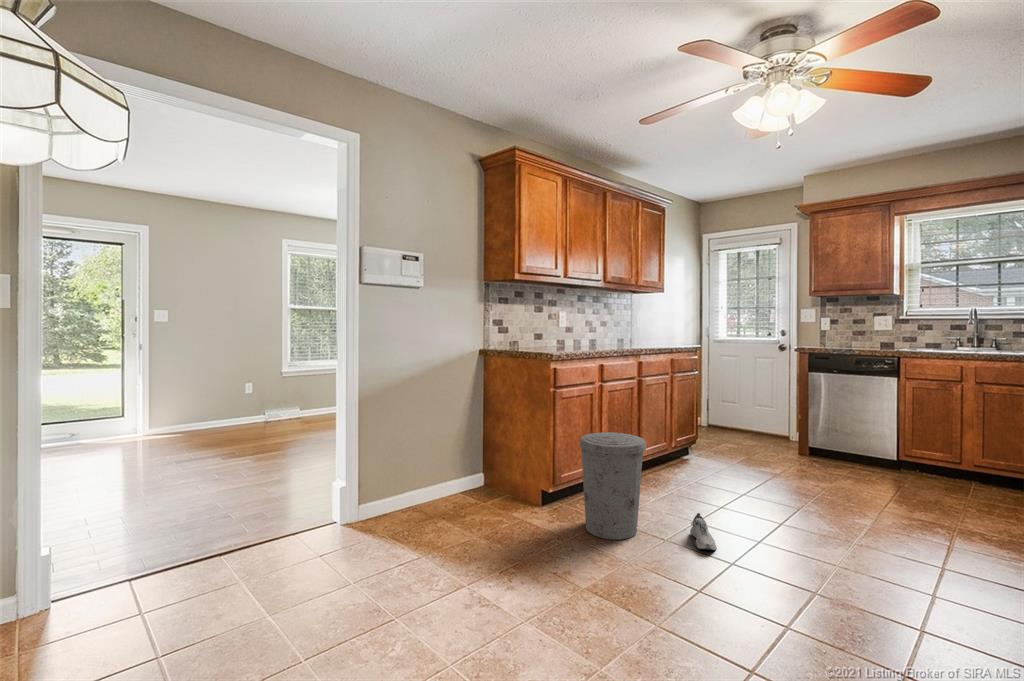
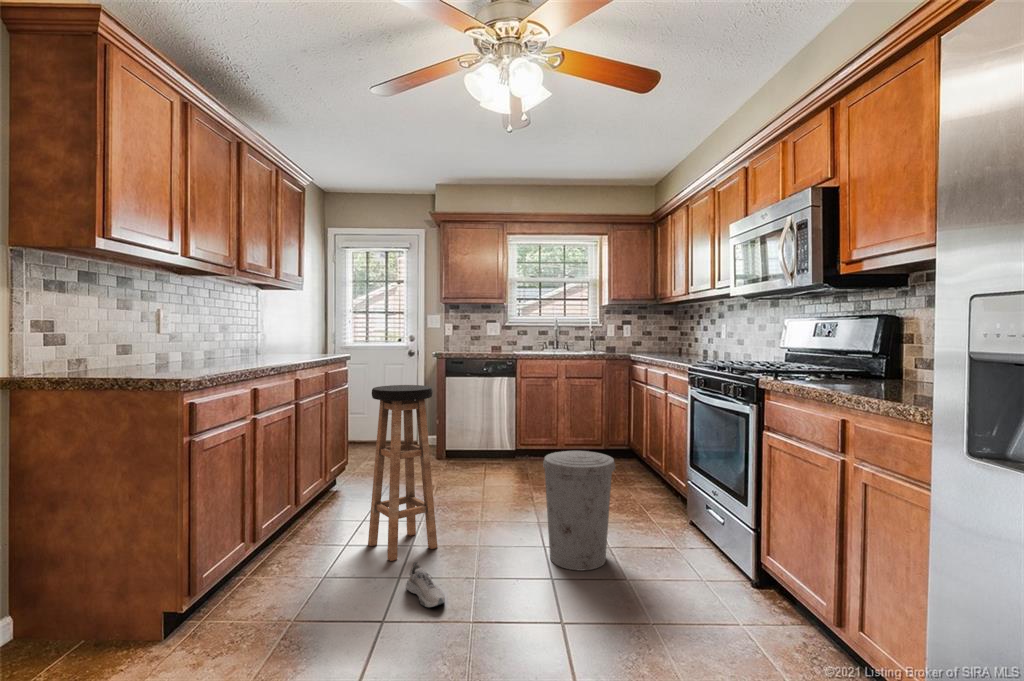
bar stool: none [684,371,740,515] -> present [368,385,437,561]
trash can: present [580,432,646,540] -> present [543,451,615,571]

